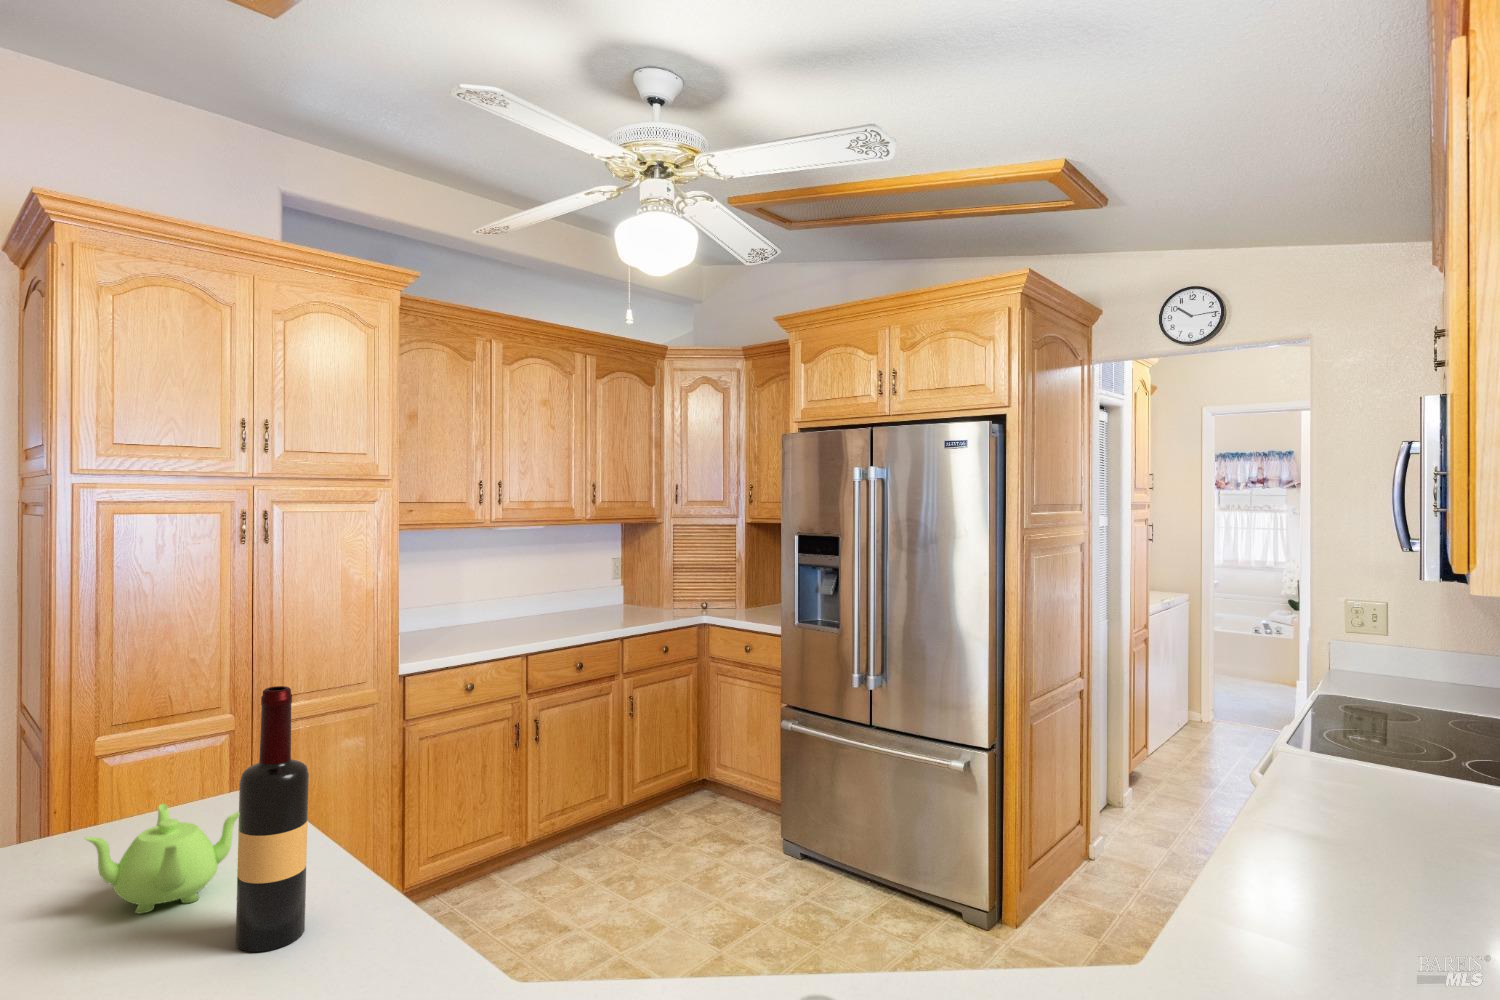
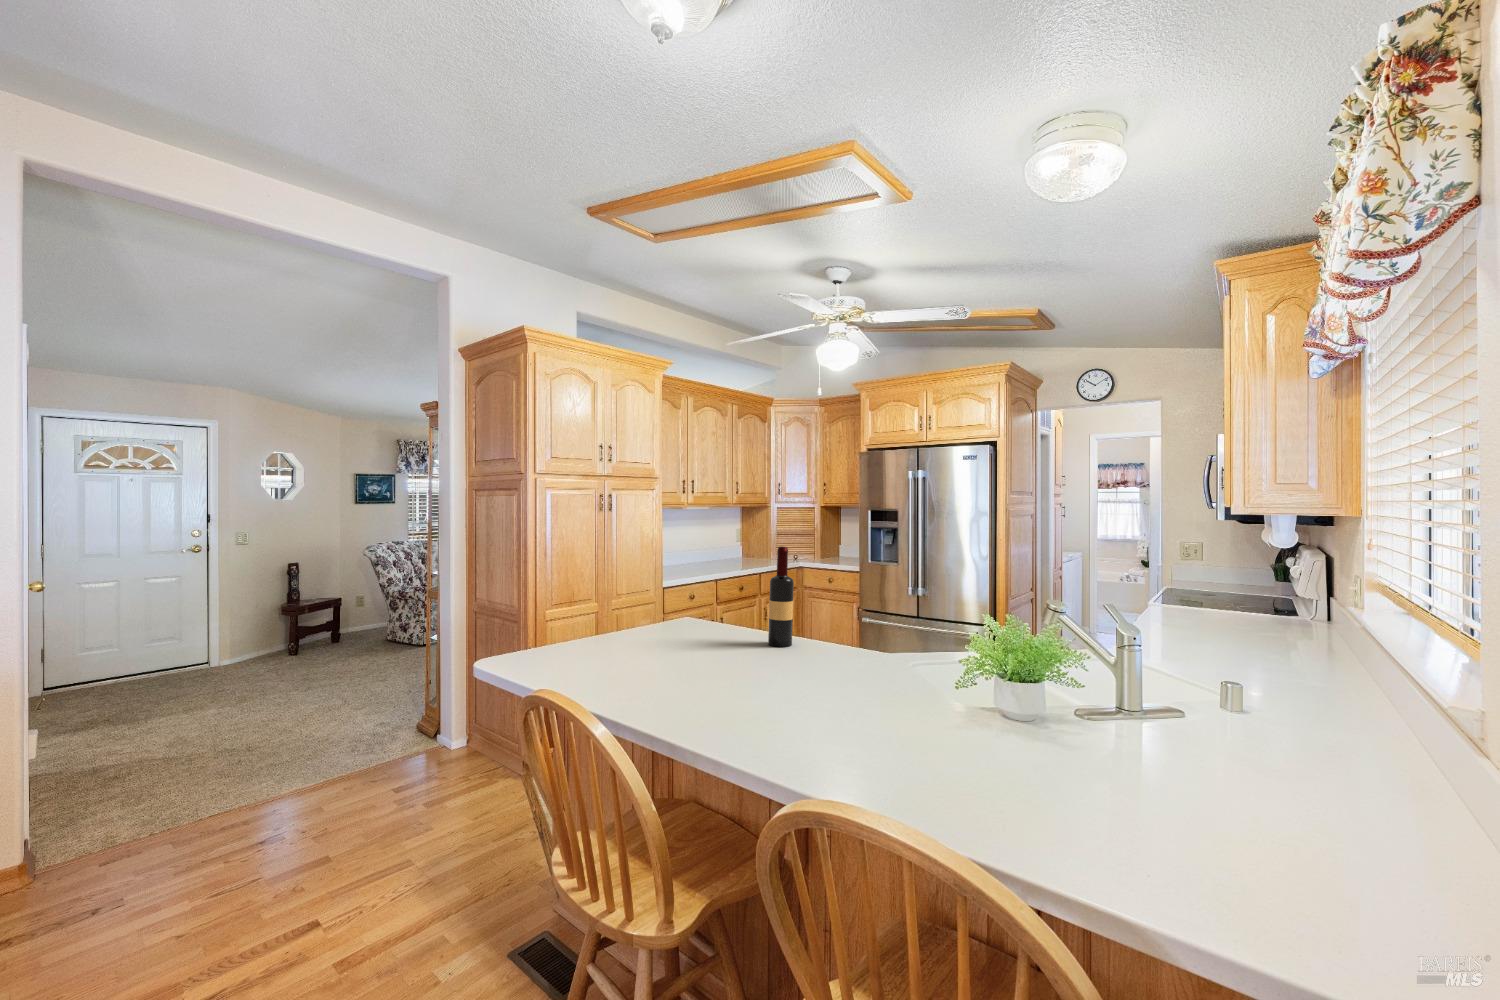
teapot: present [85,804,239,914] -> none [697,604,742,641]

